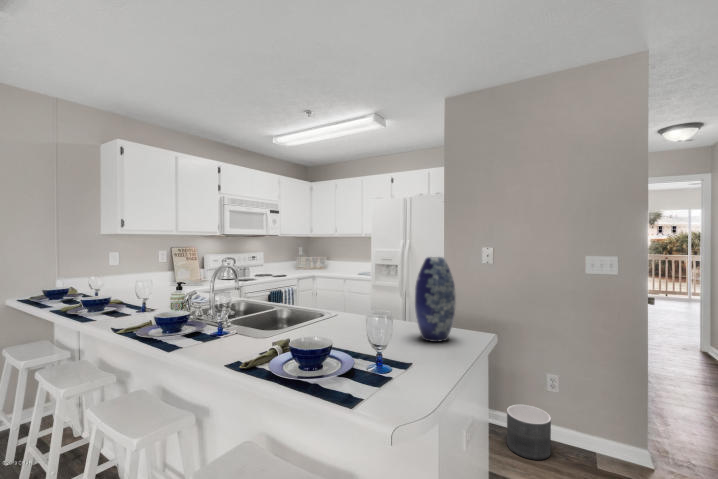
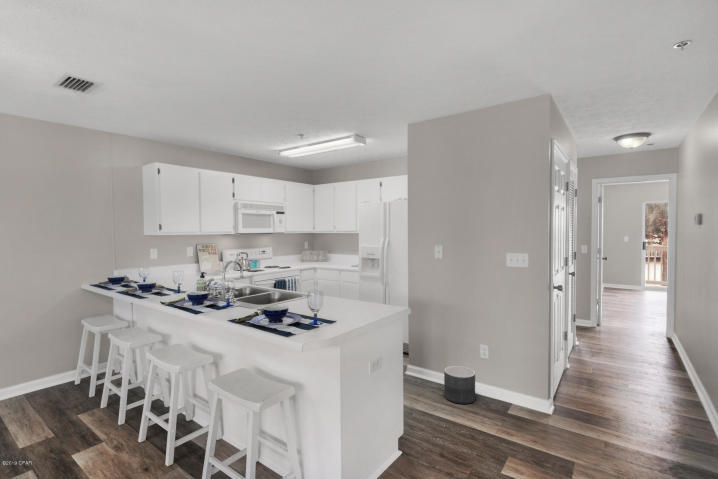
vase: present [415,257,456,342] -> none [352,256,379,311]

